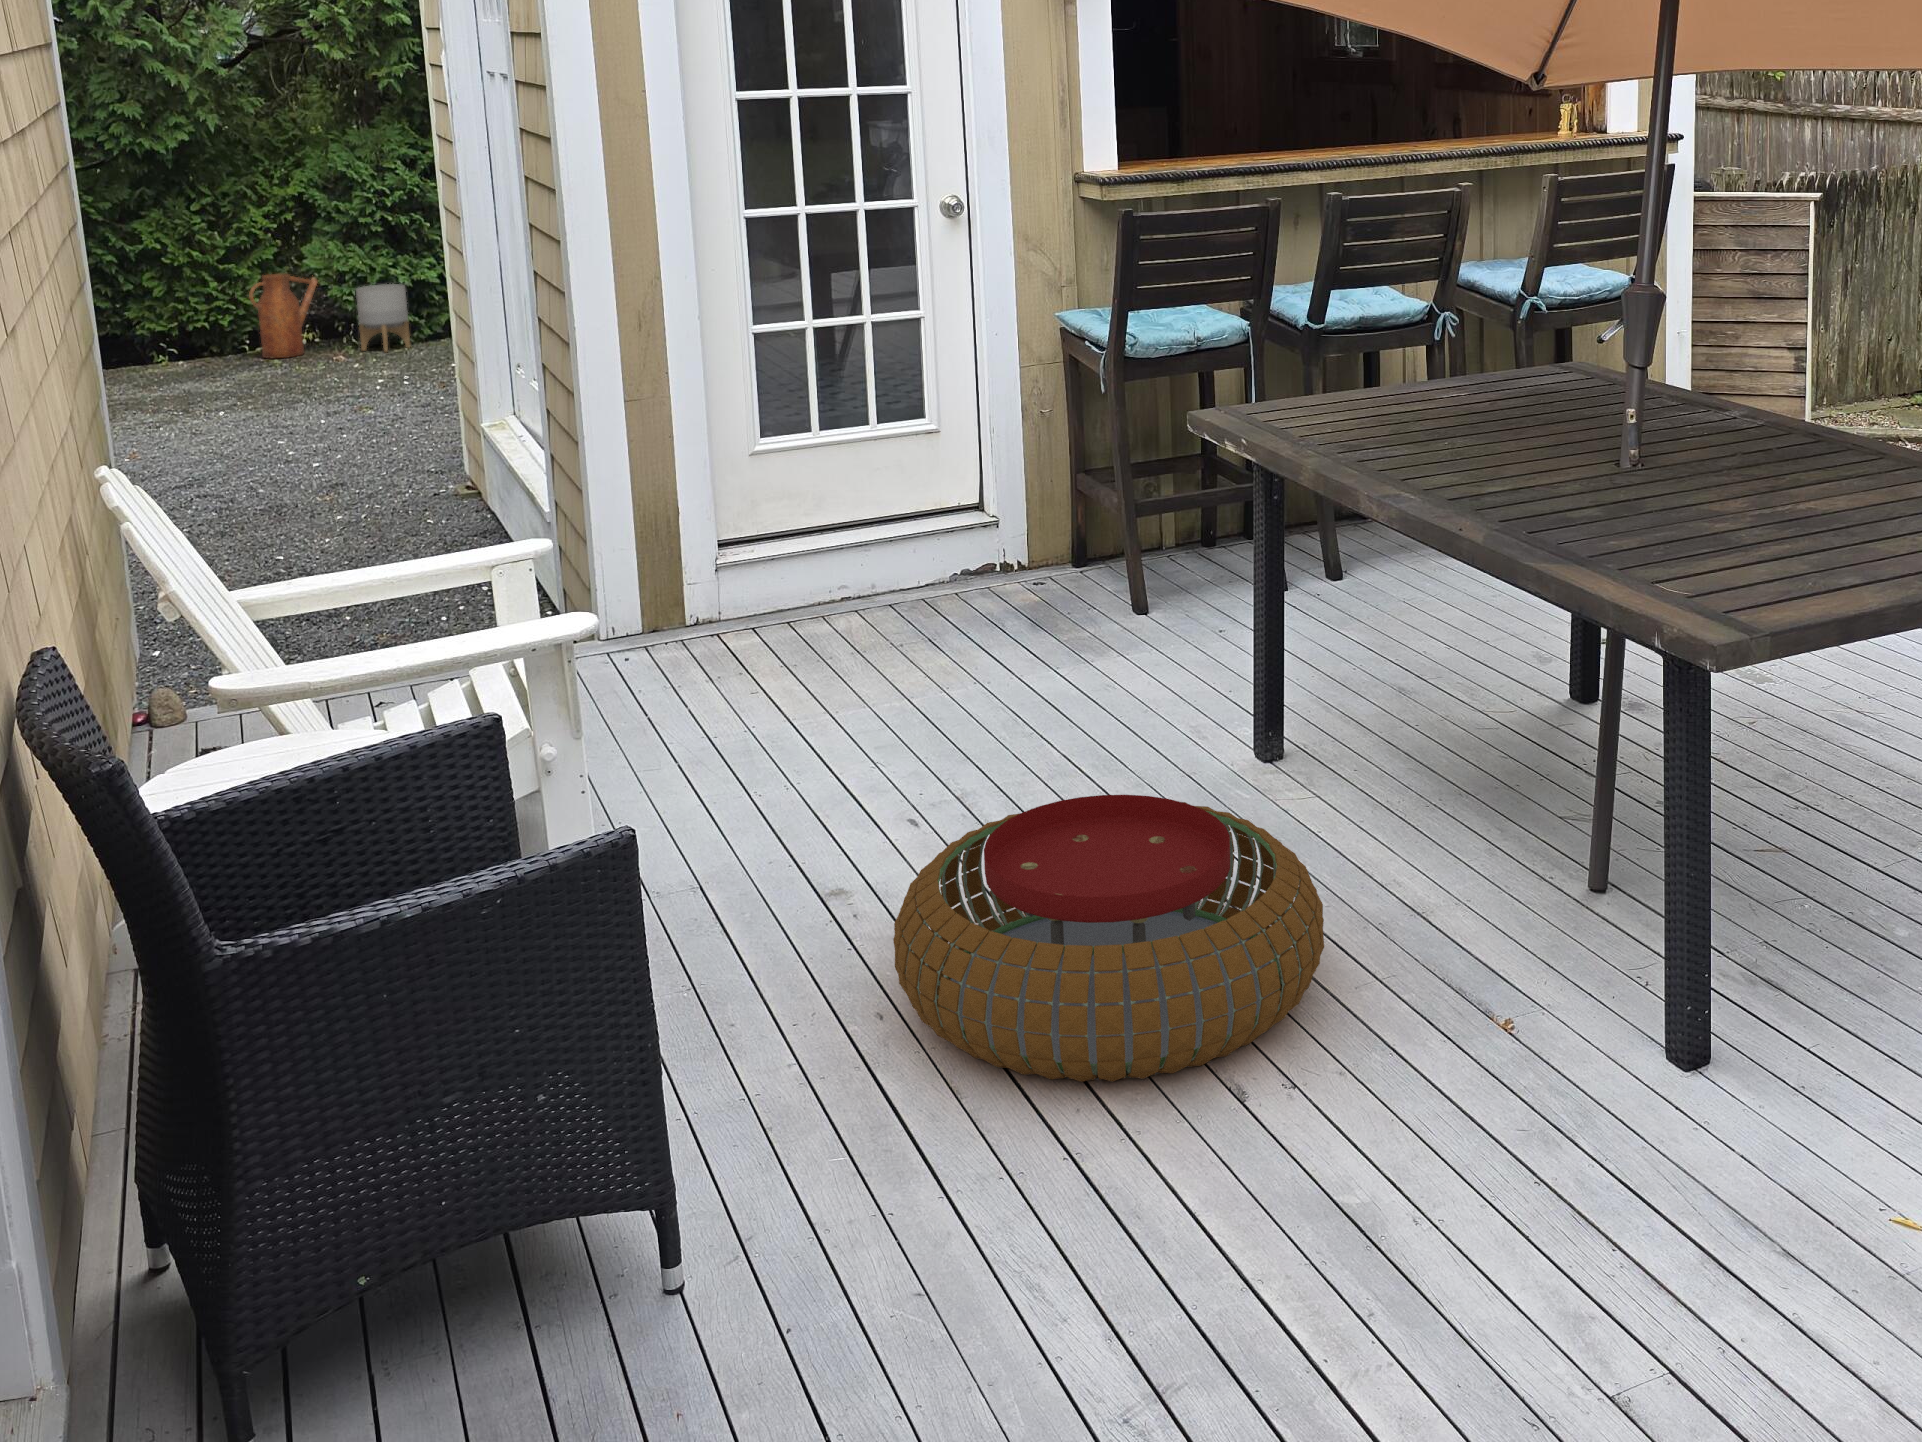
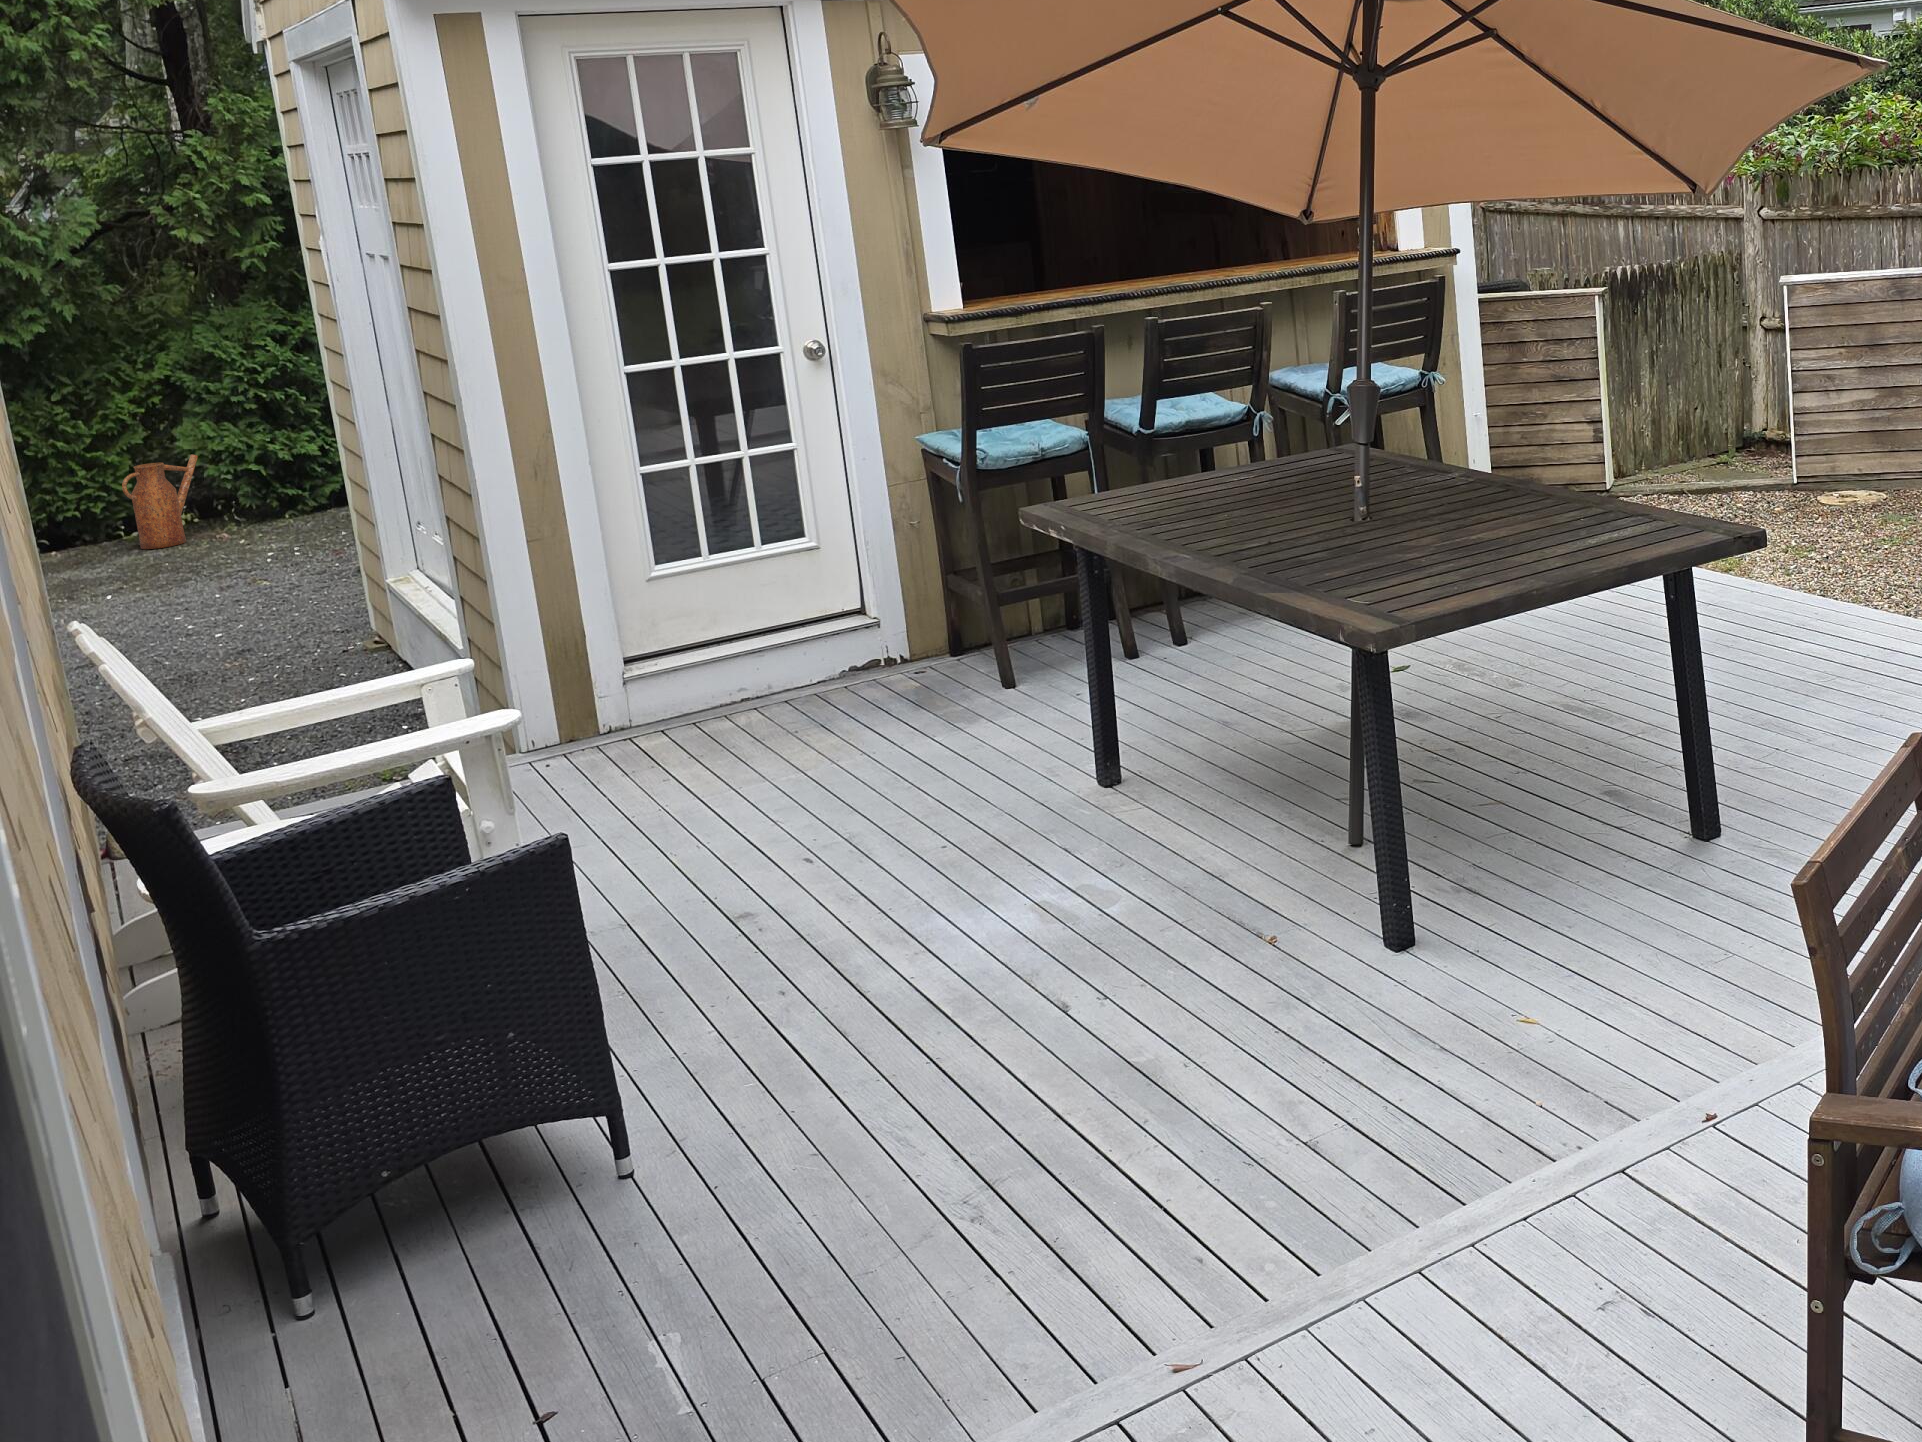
planter: present [356,284,410,352] -> none [237,465,300,534]
pouf: present [893,795,1324,1082] -> none [769,791,1103,987]

